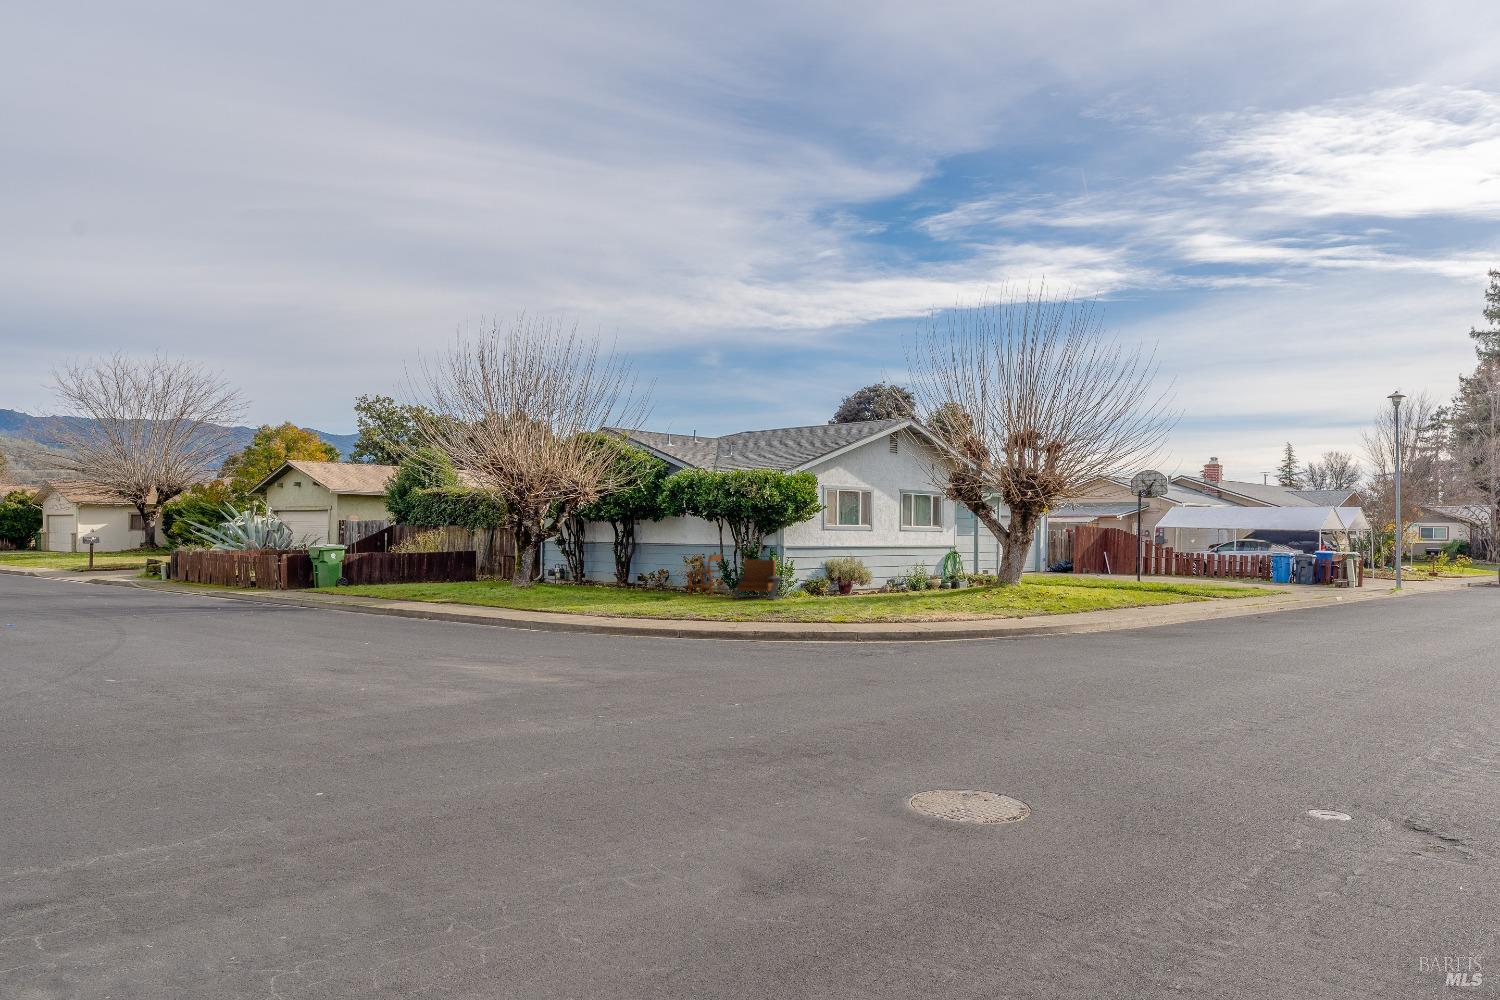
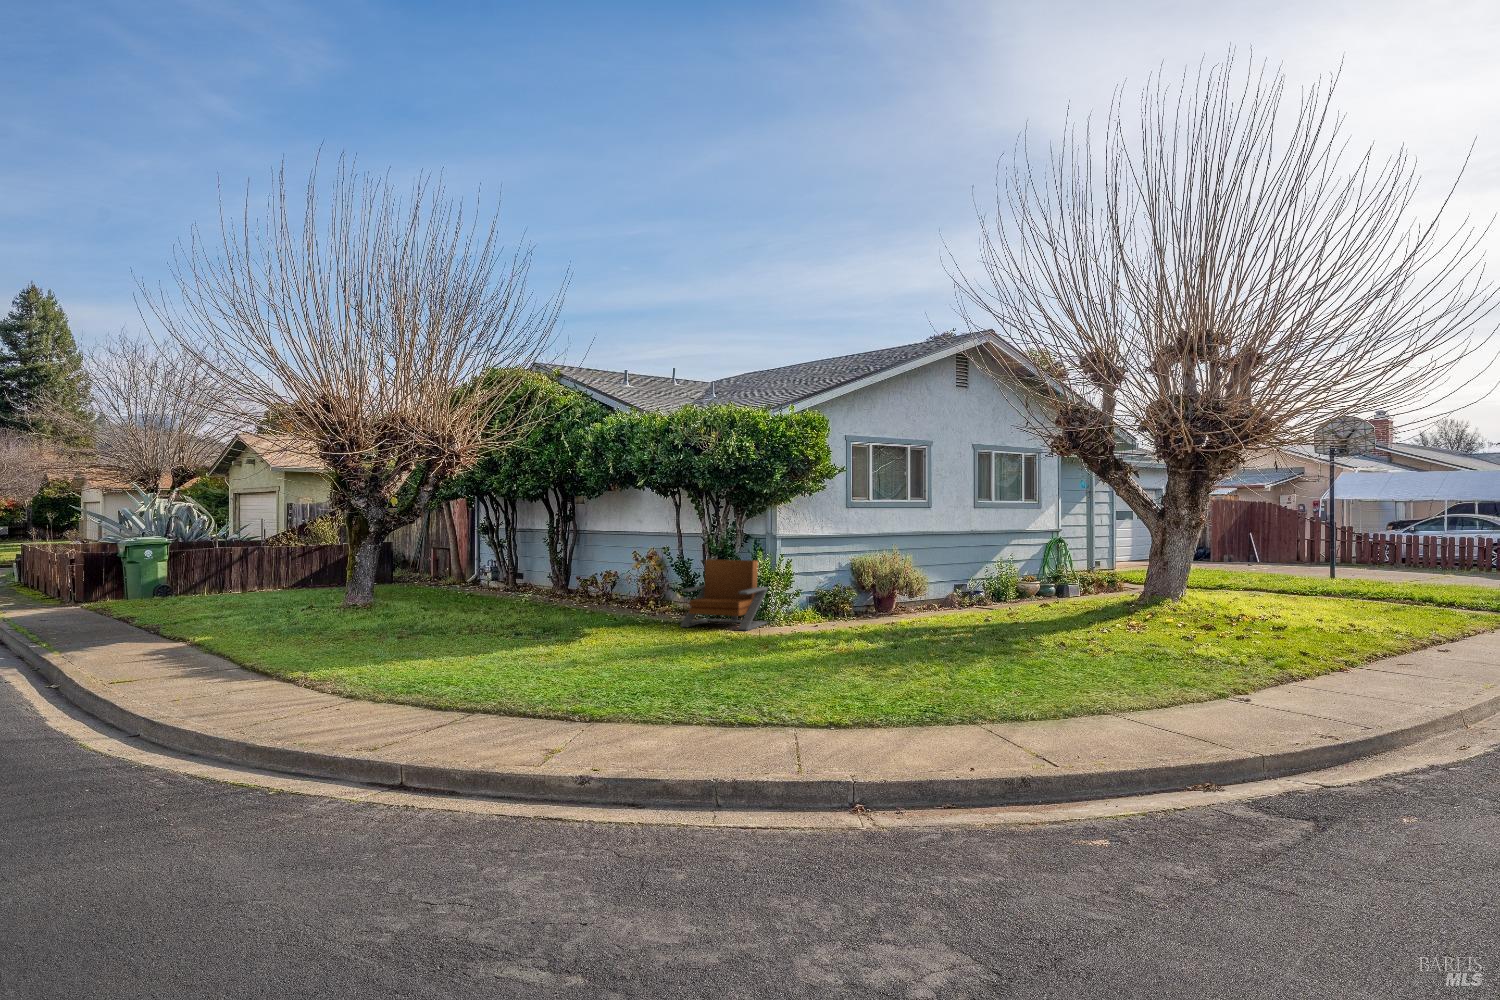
bench: present [688,554,722,594] -> none [622,548,686,615]

